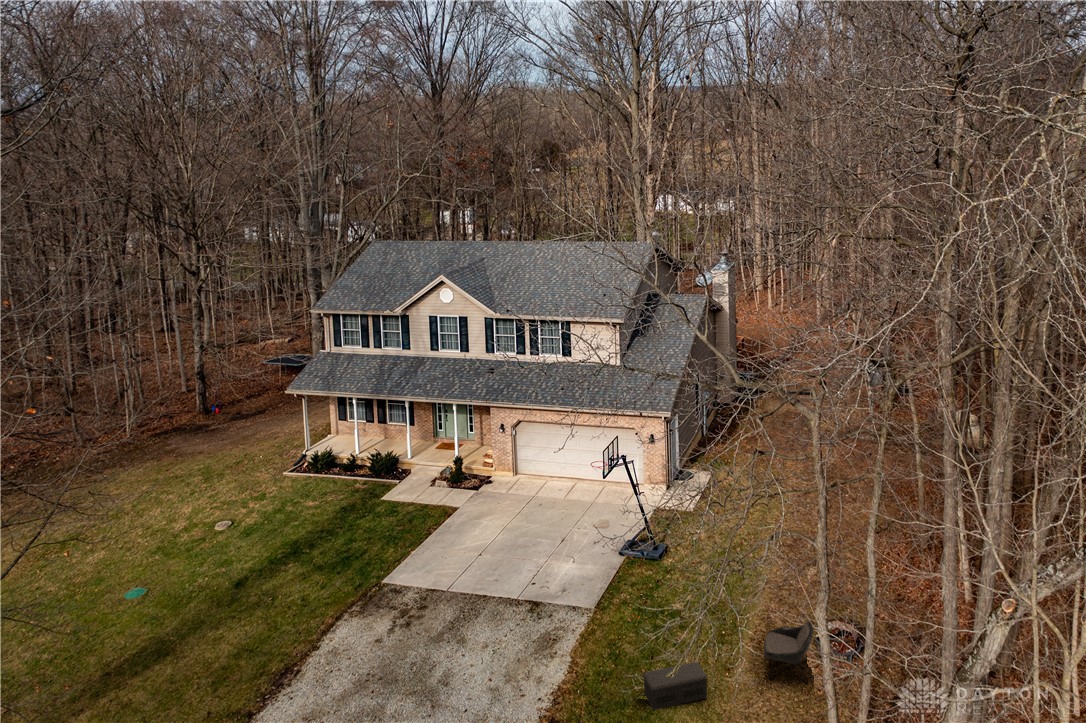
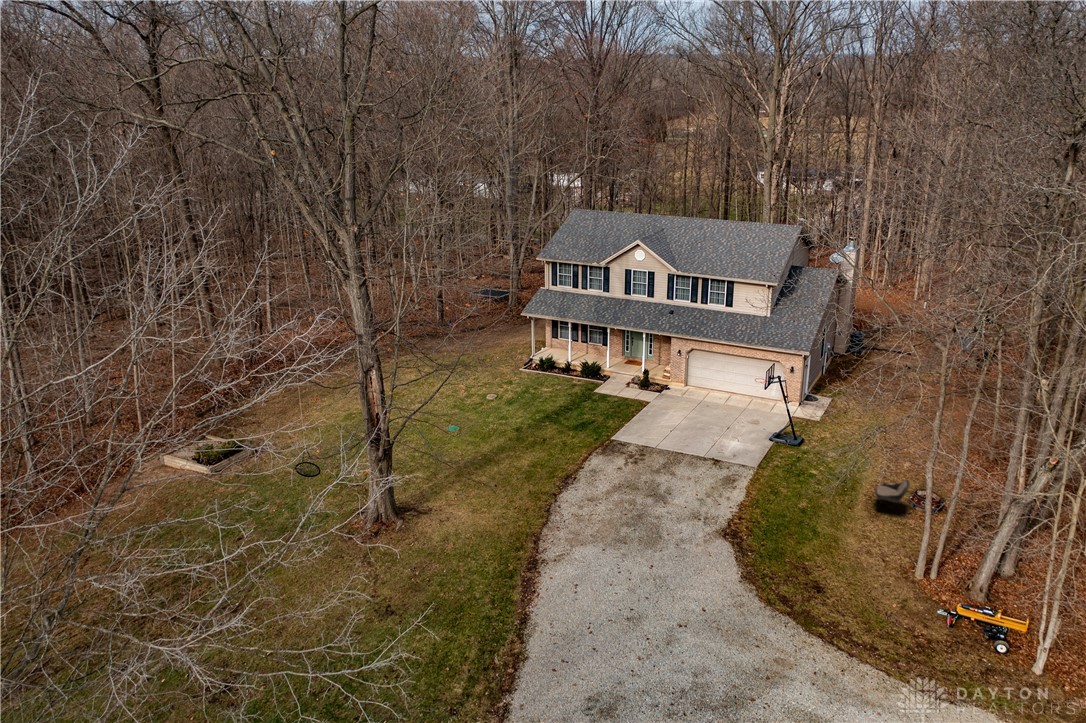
storage bench: present [644,662,707,710] -> none [798,496,840,519]

